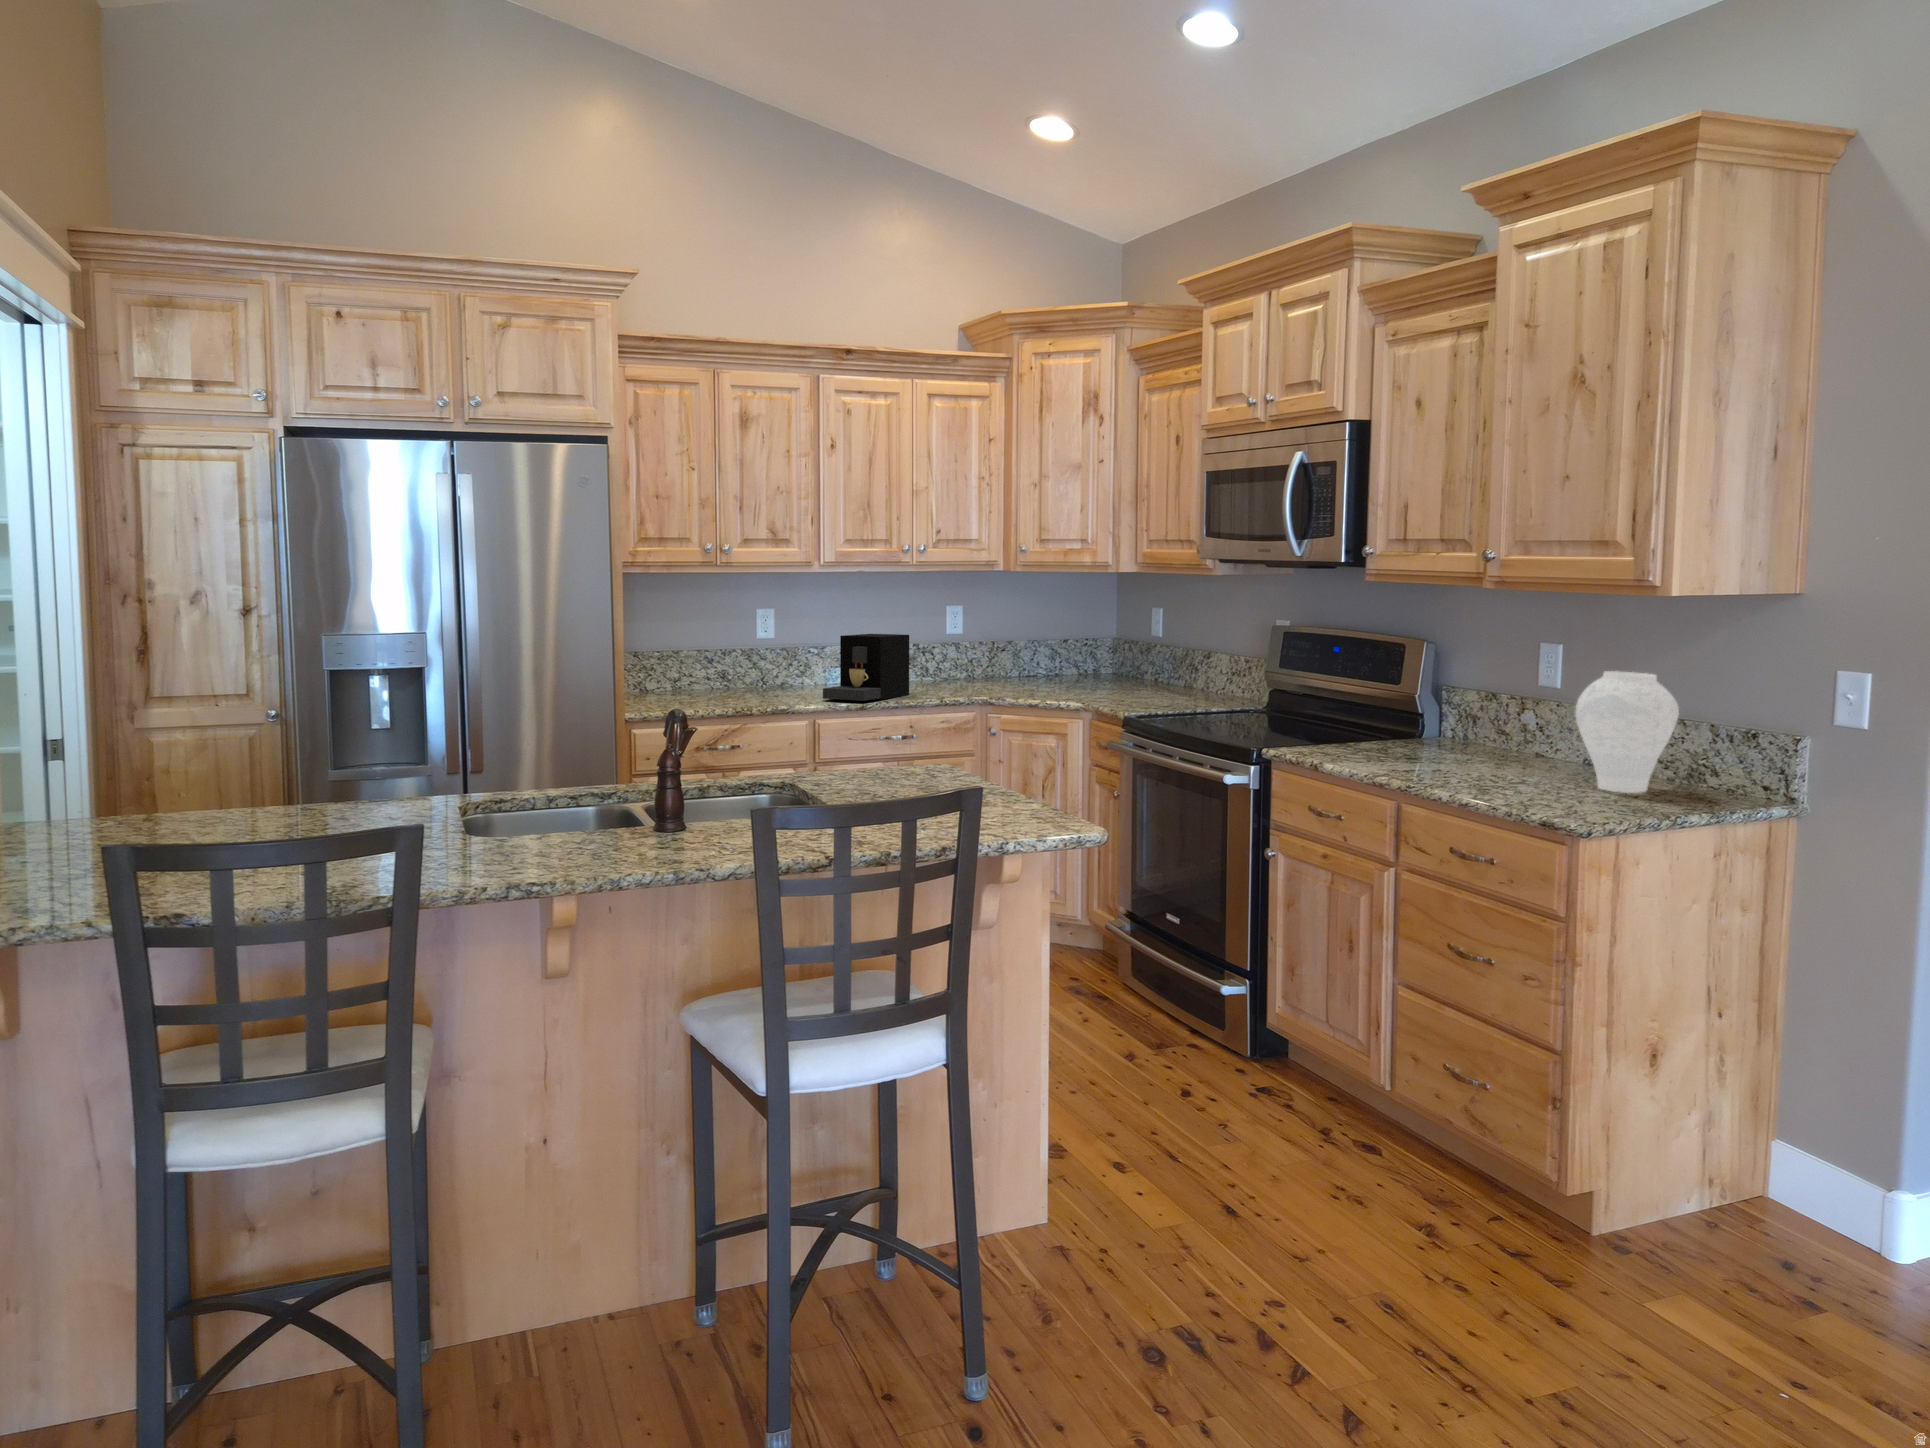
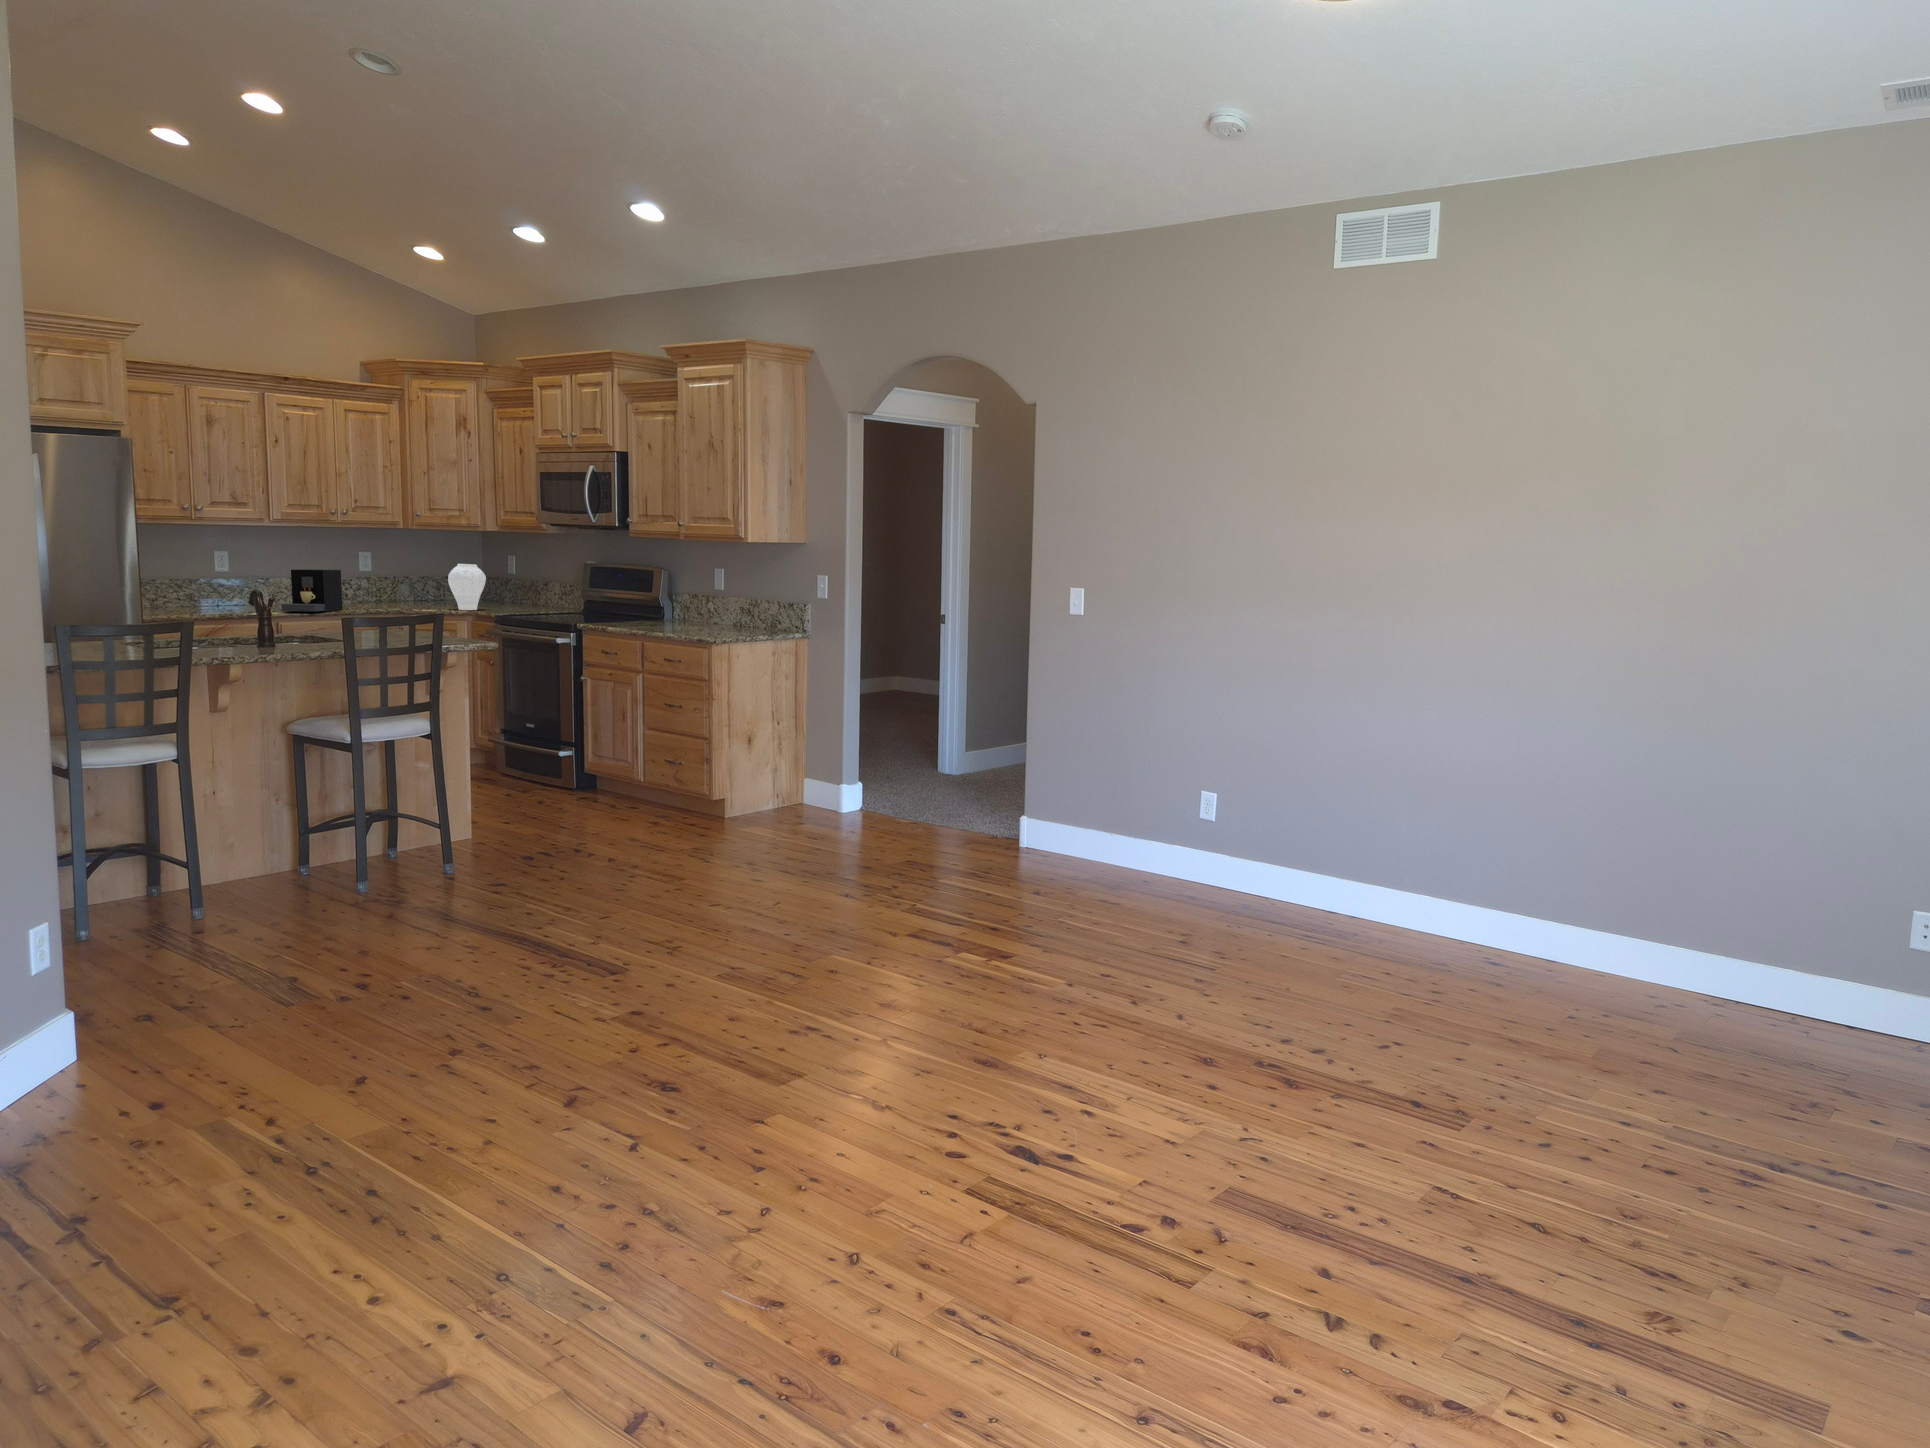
vase: present [1576,671,1679,793] -> present [448,564,486,610]

